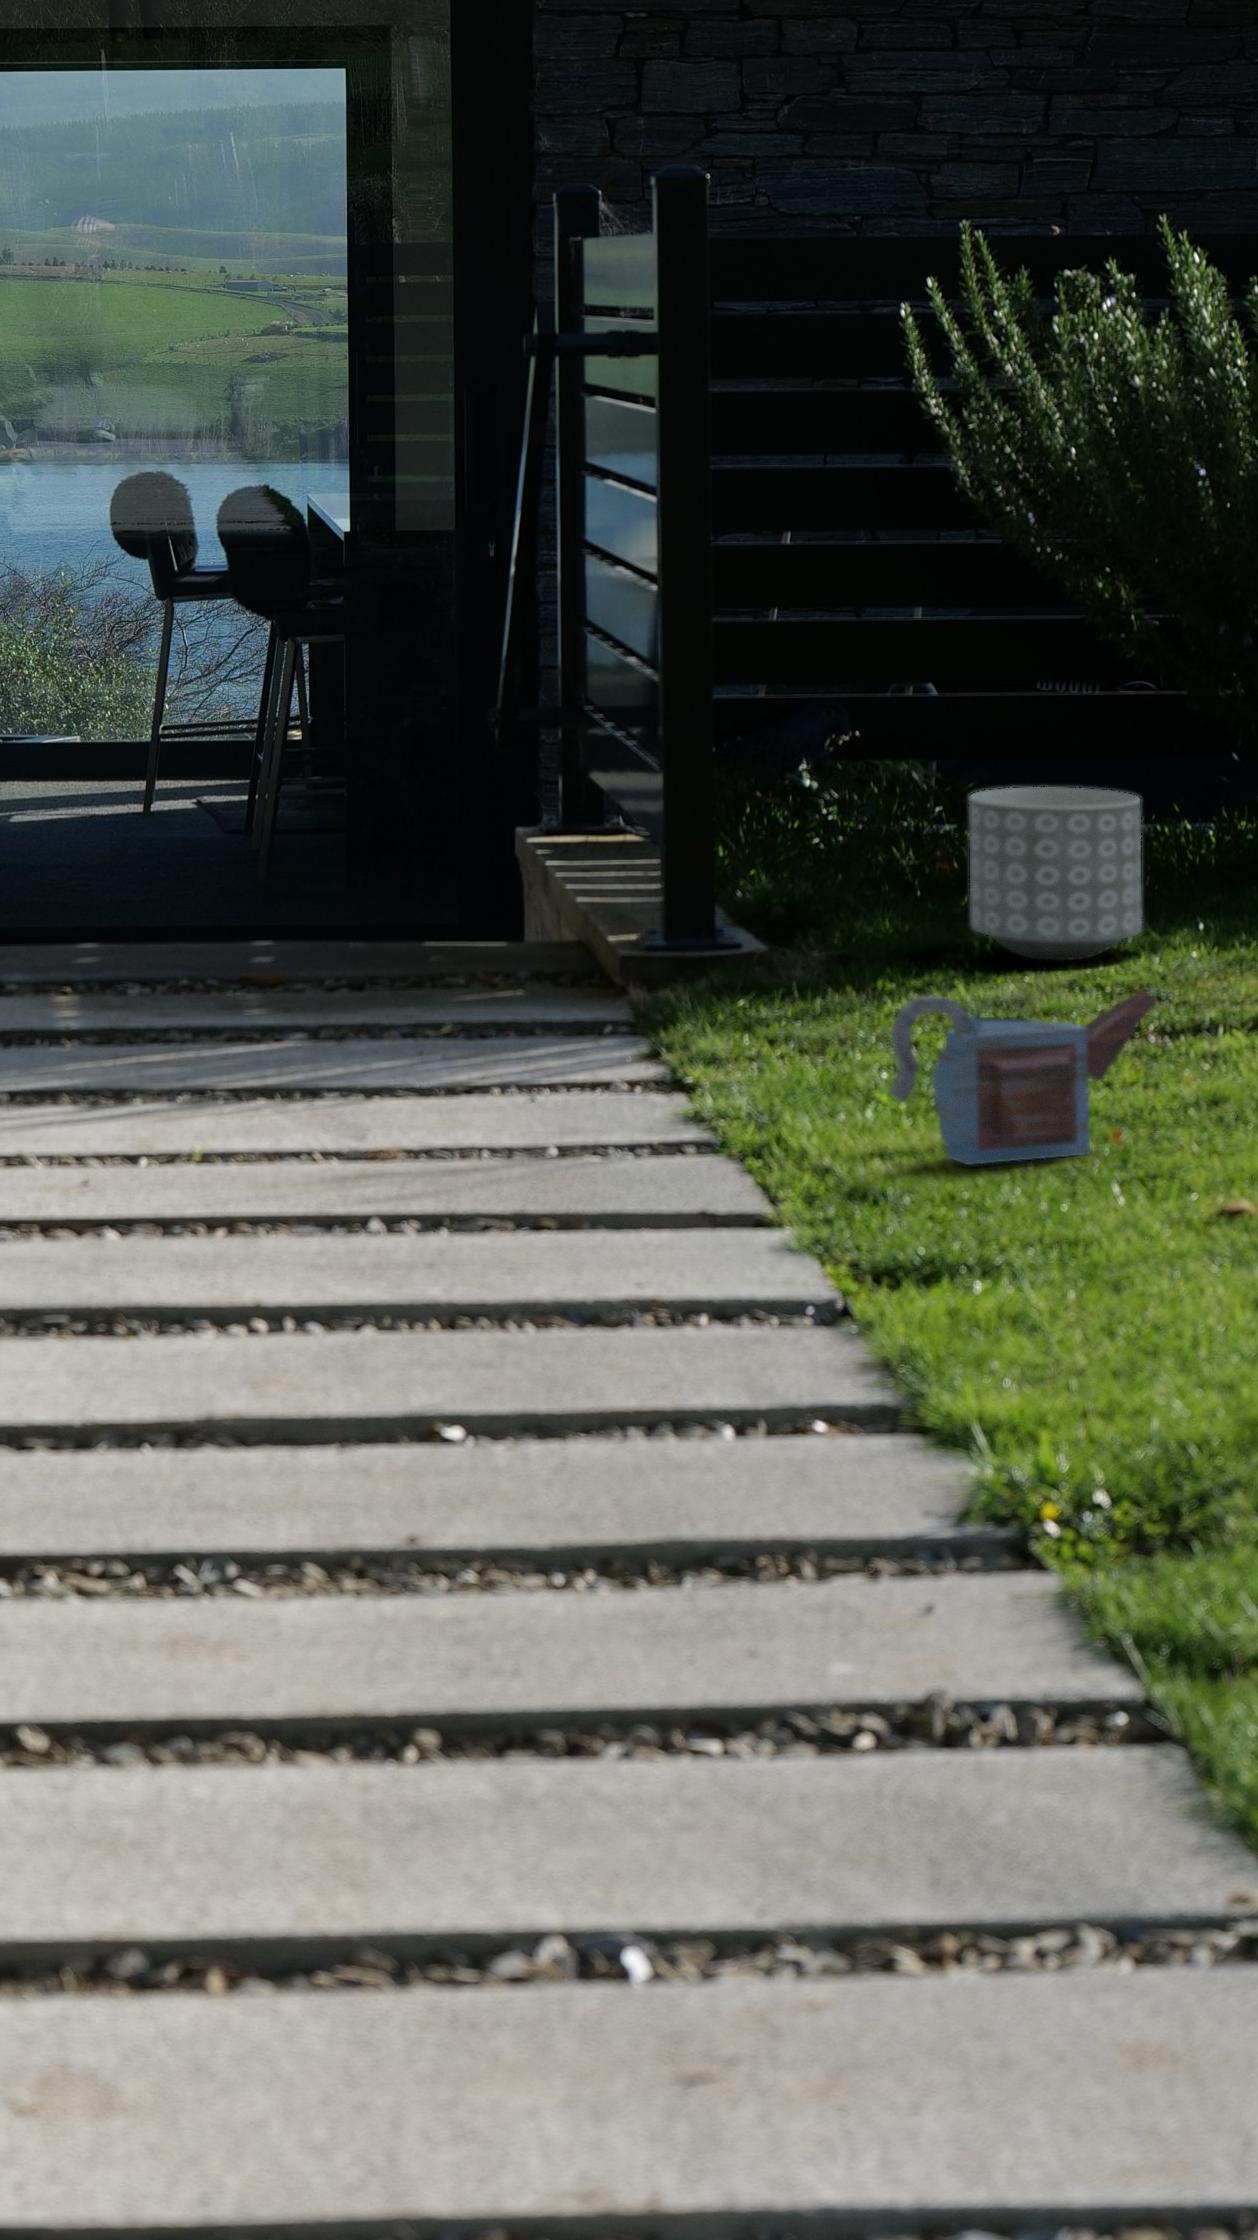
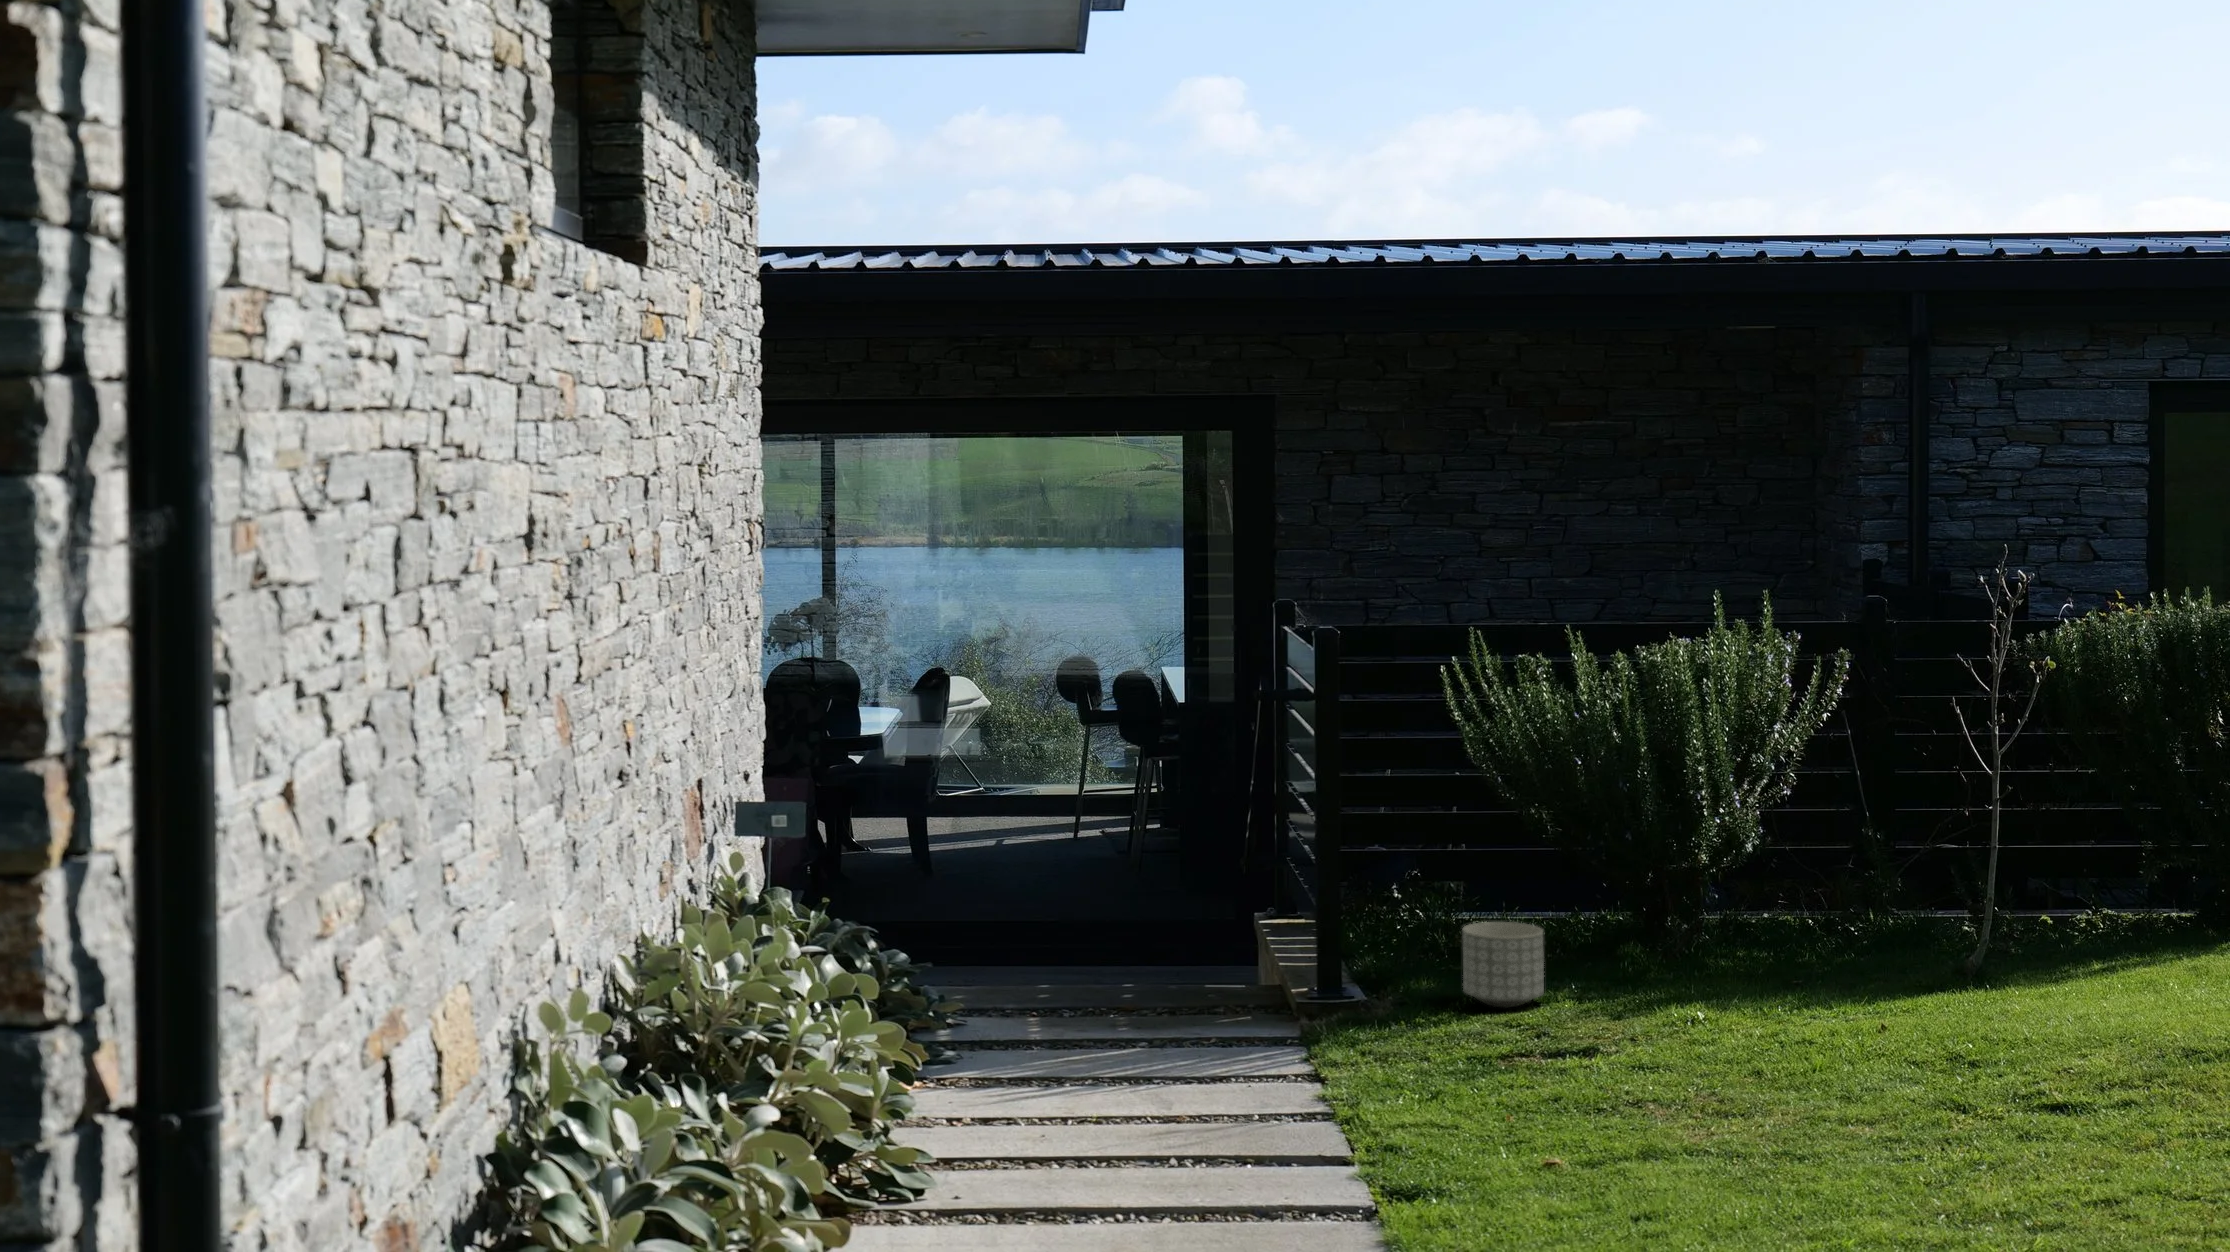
watering can: present [890,990,1156,1165] -> none [1404,1053,1528,1134]

